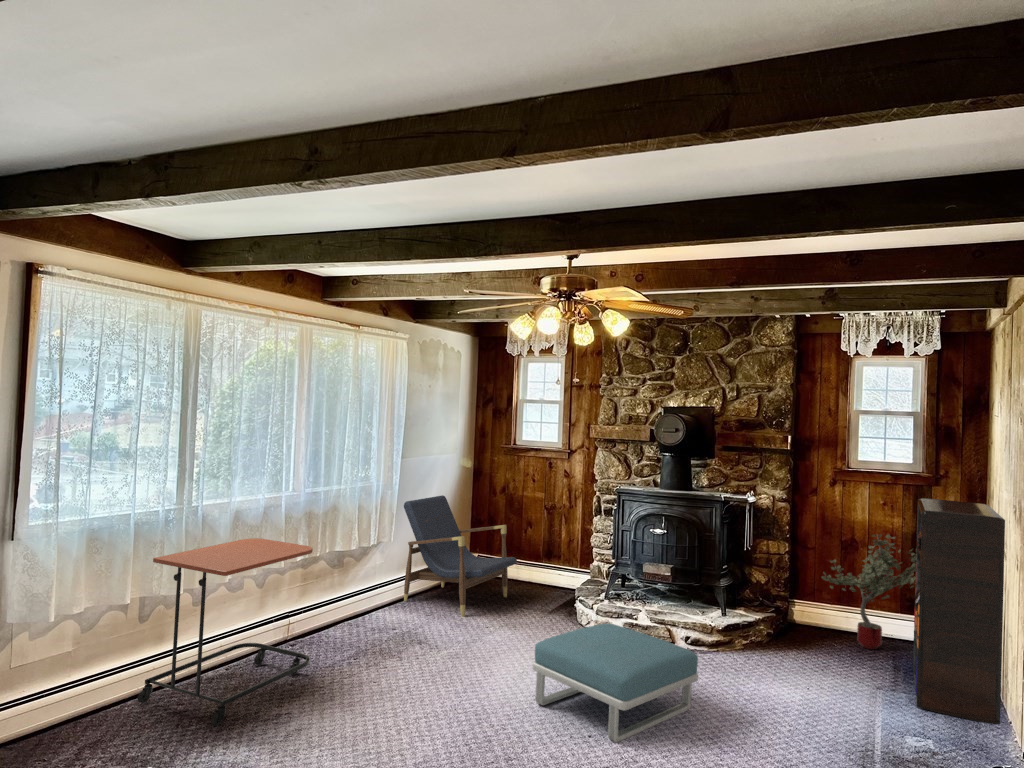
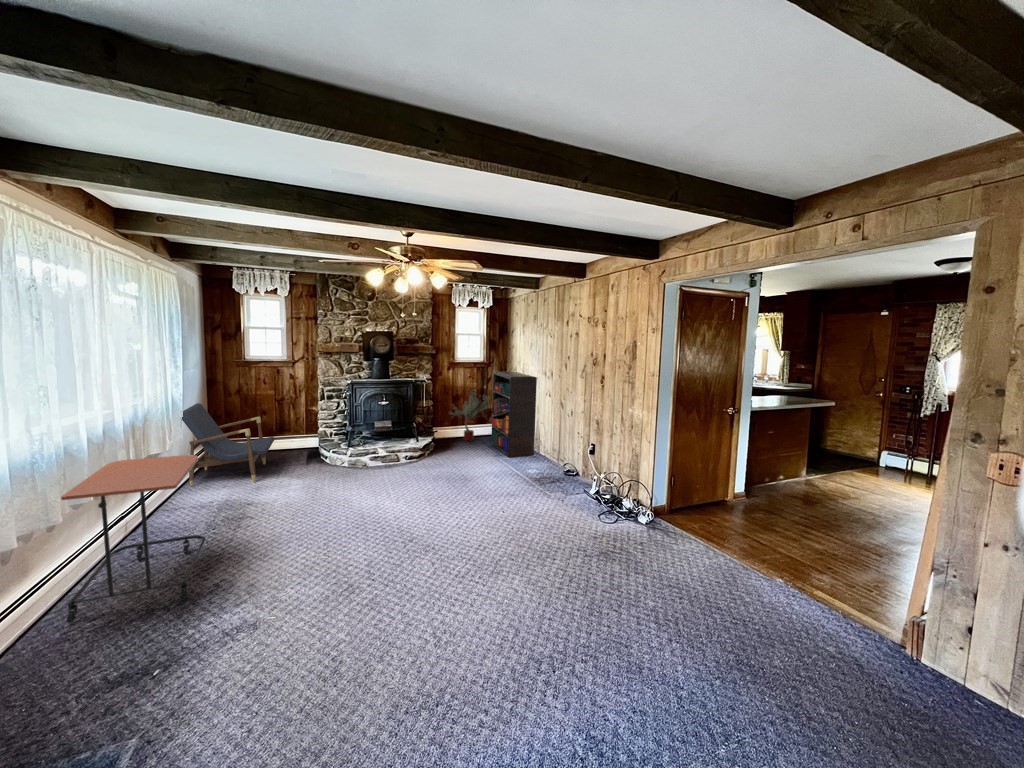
footstool: present [533,623,698,742] -> none [369,456,444,507]

